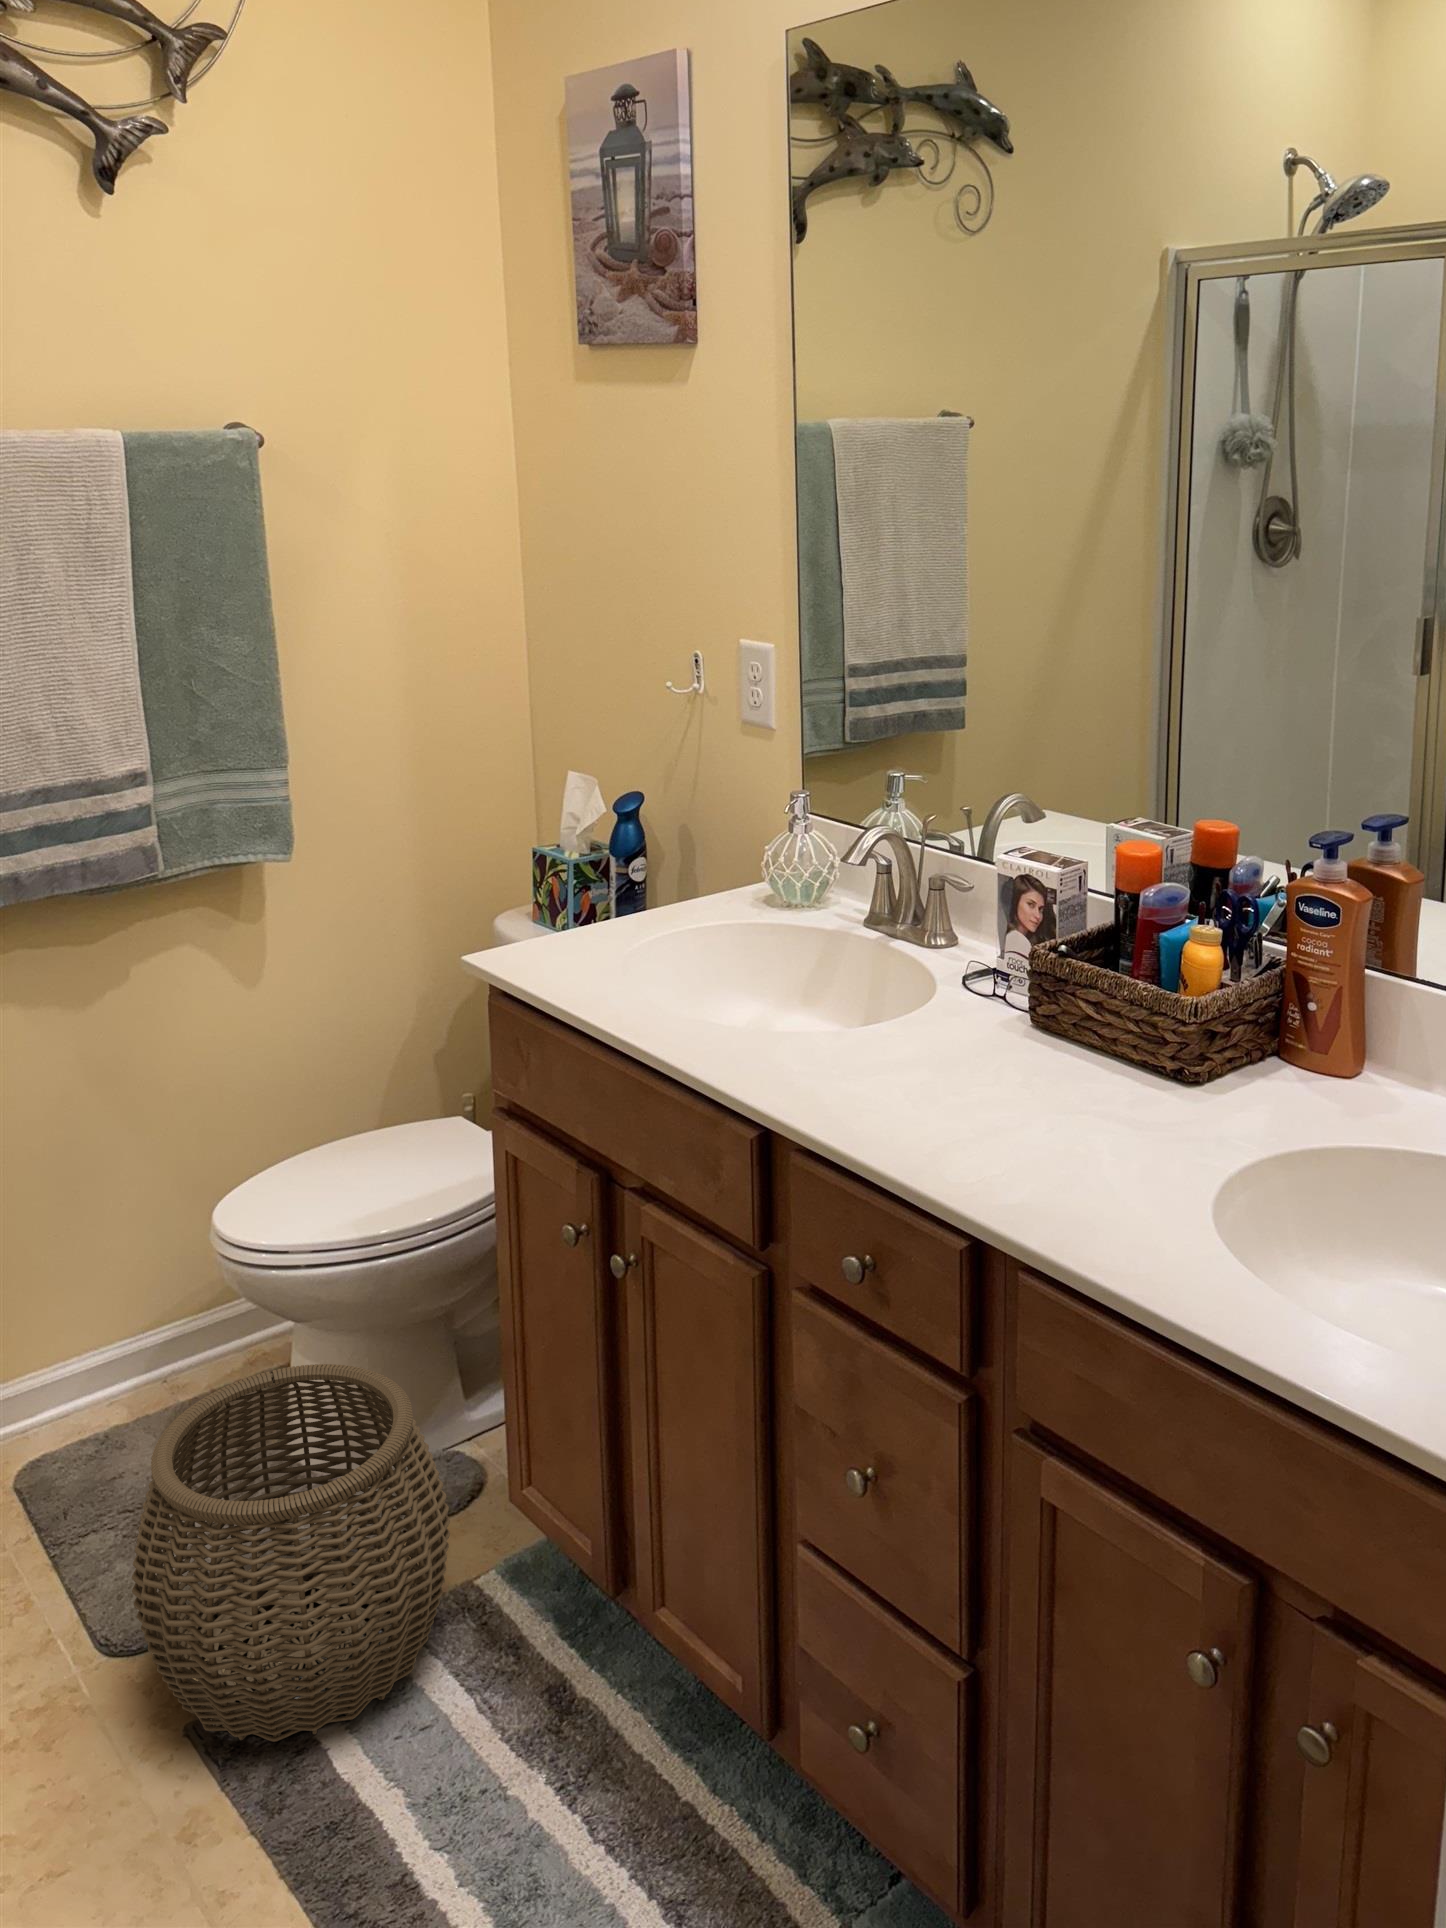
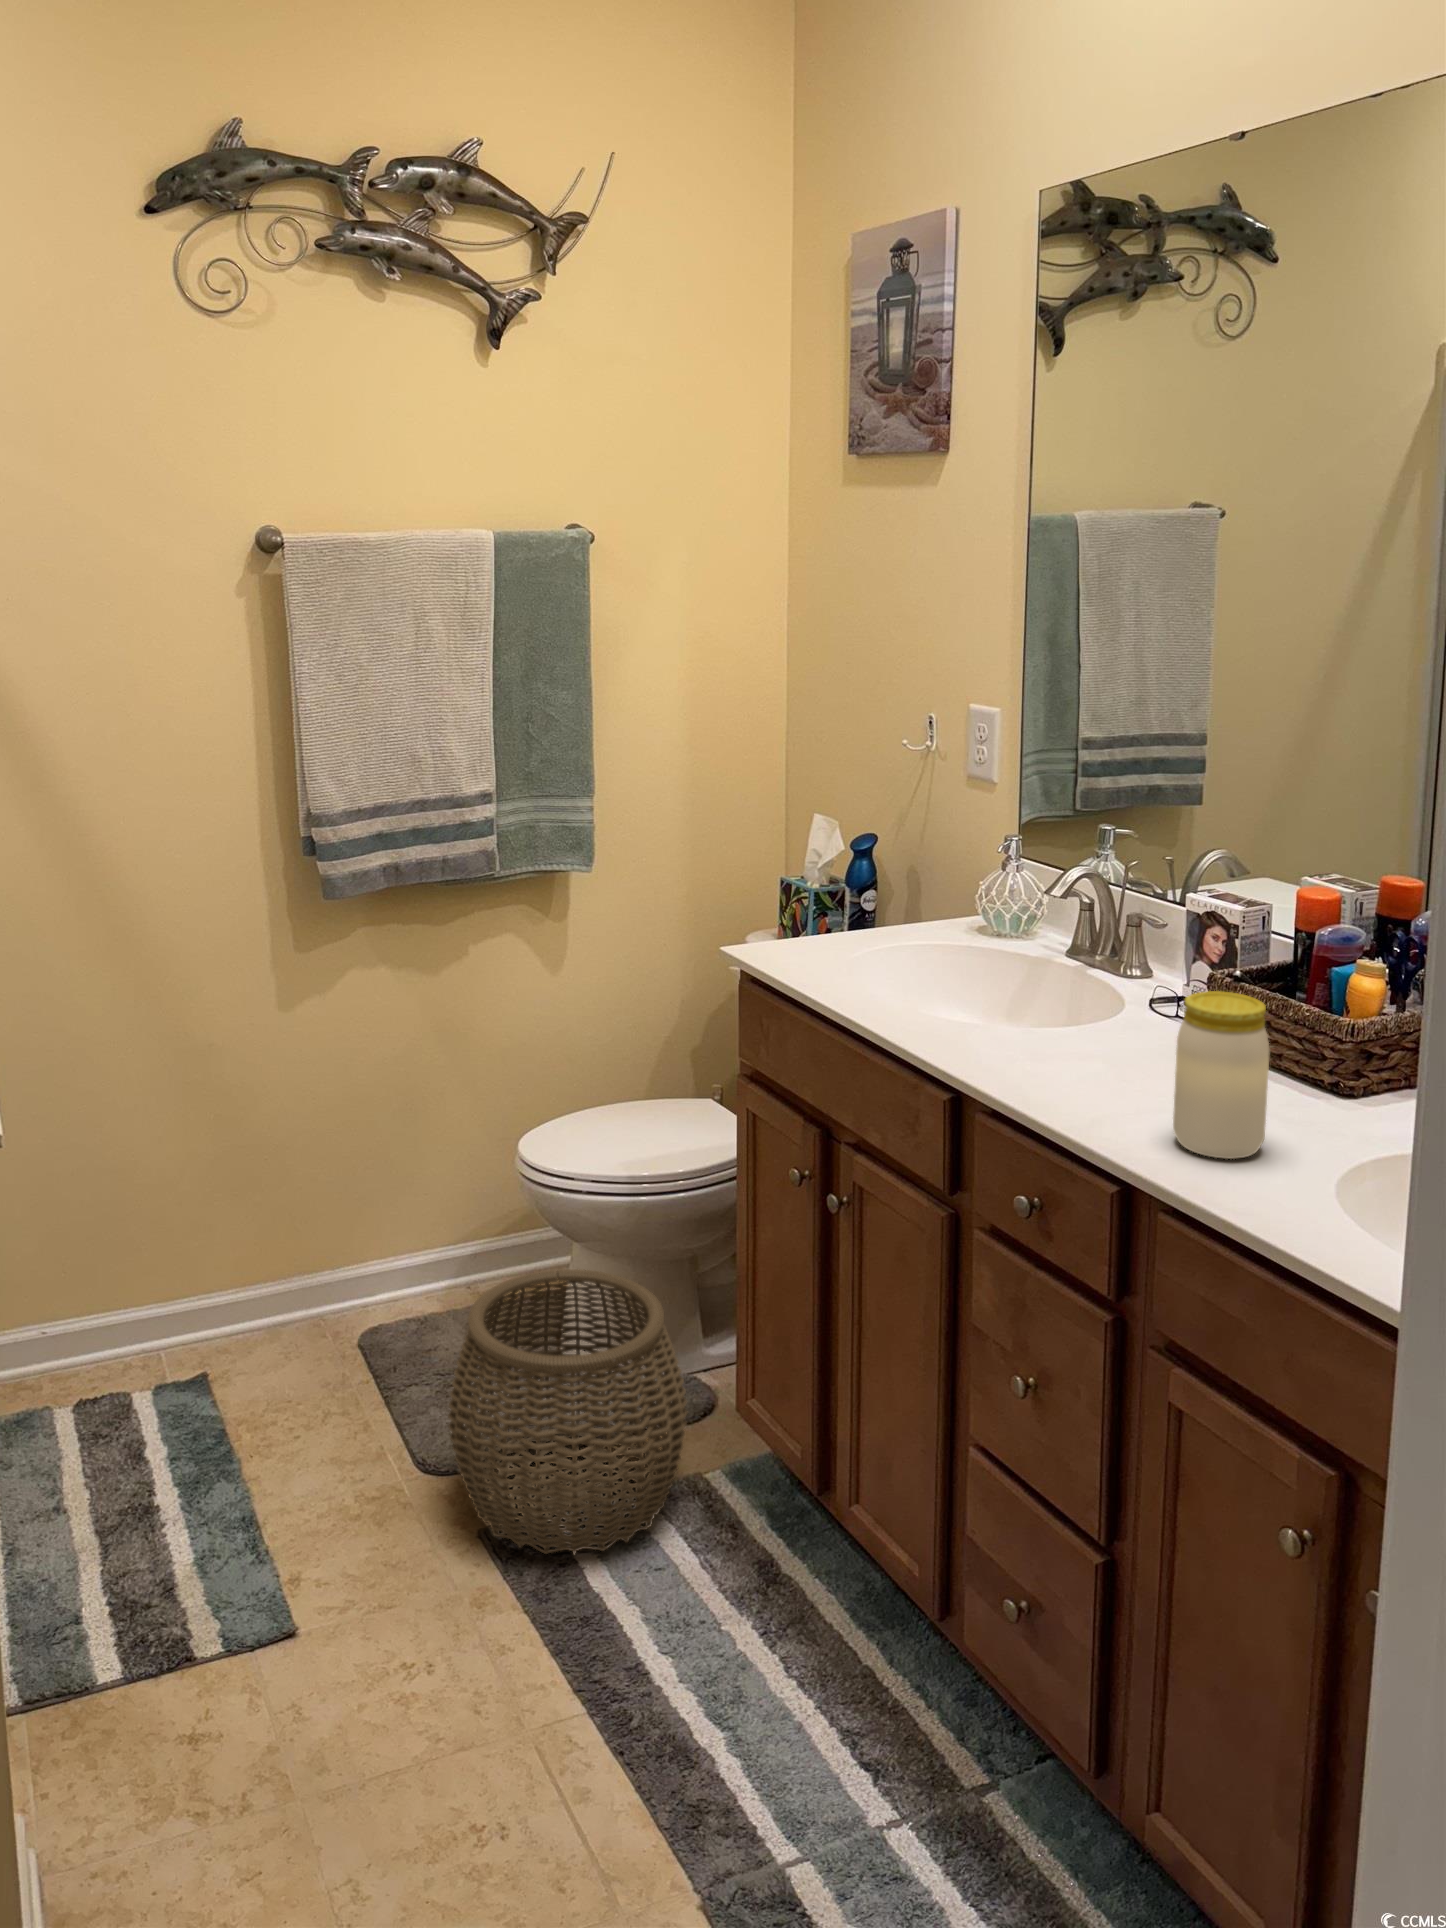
jar: none [1021,990,1127,1192] -> present [1173,991,1270,1159]

